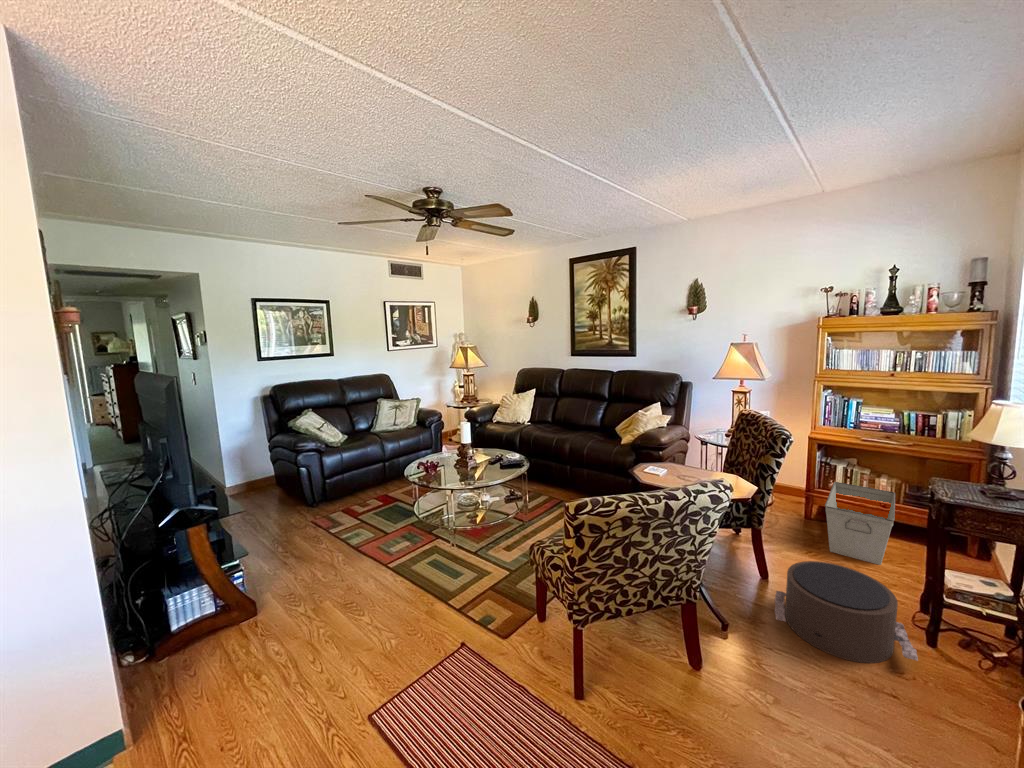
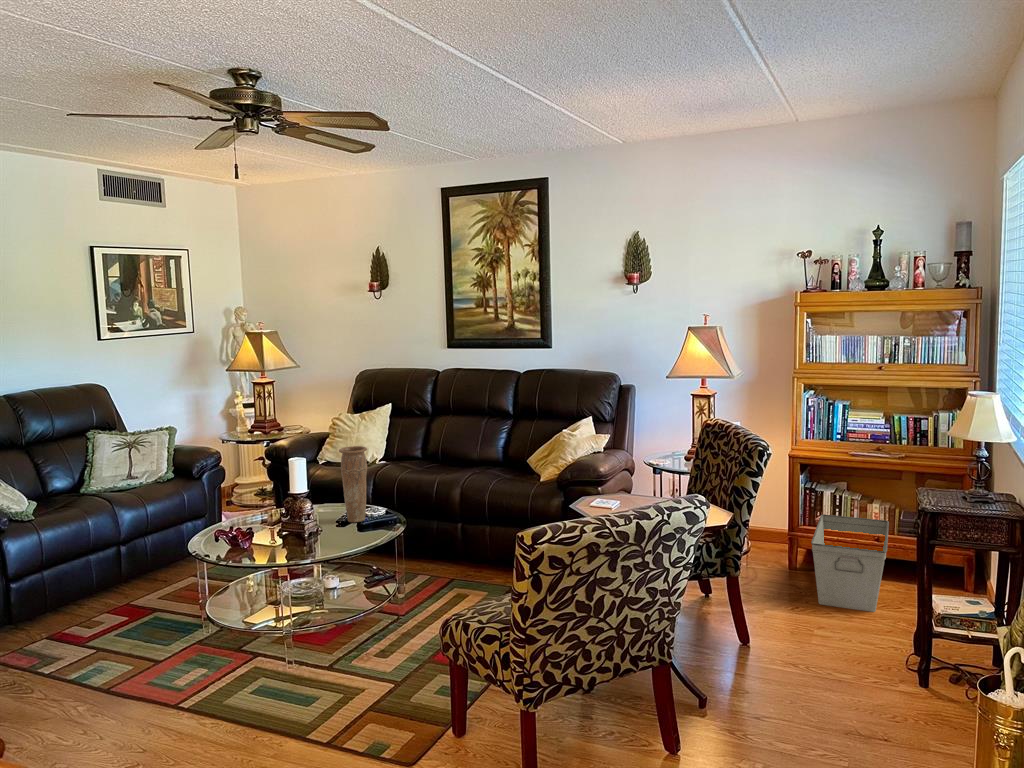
vase: none [491,417,508,463] -> present [339,446,368,522]
pouf: present [774,561,918,663] -> none [758,607,909,715]

